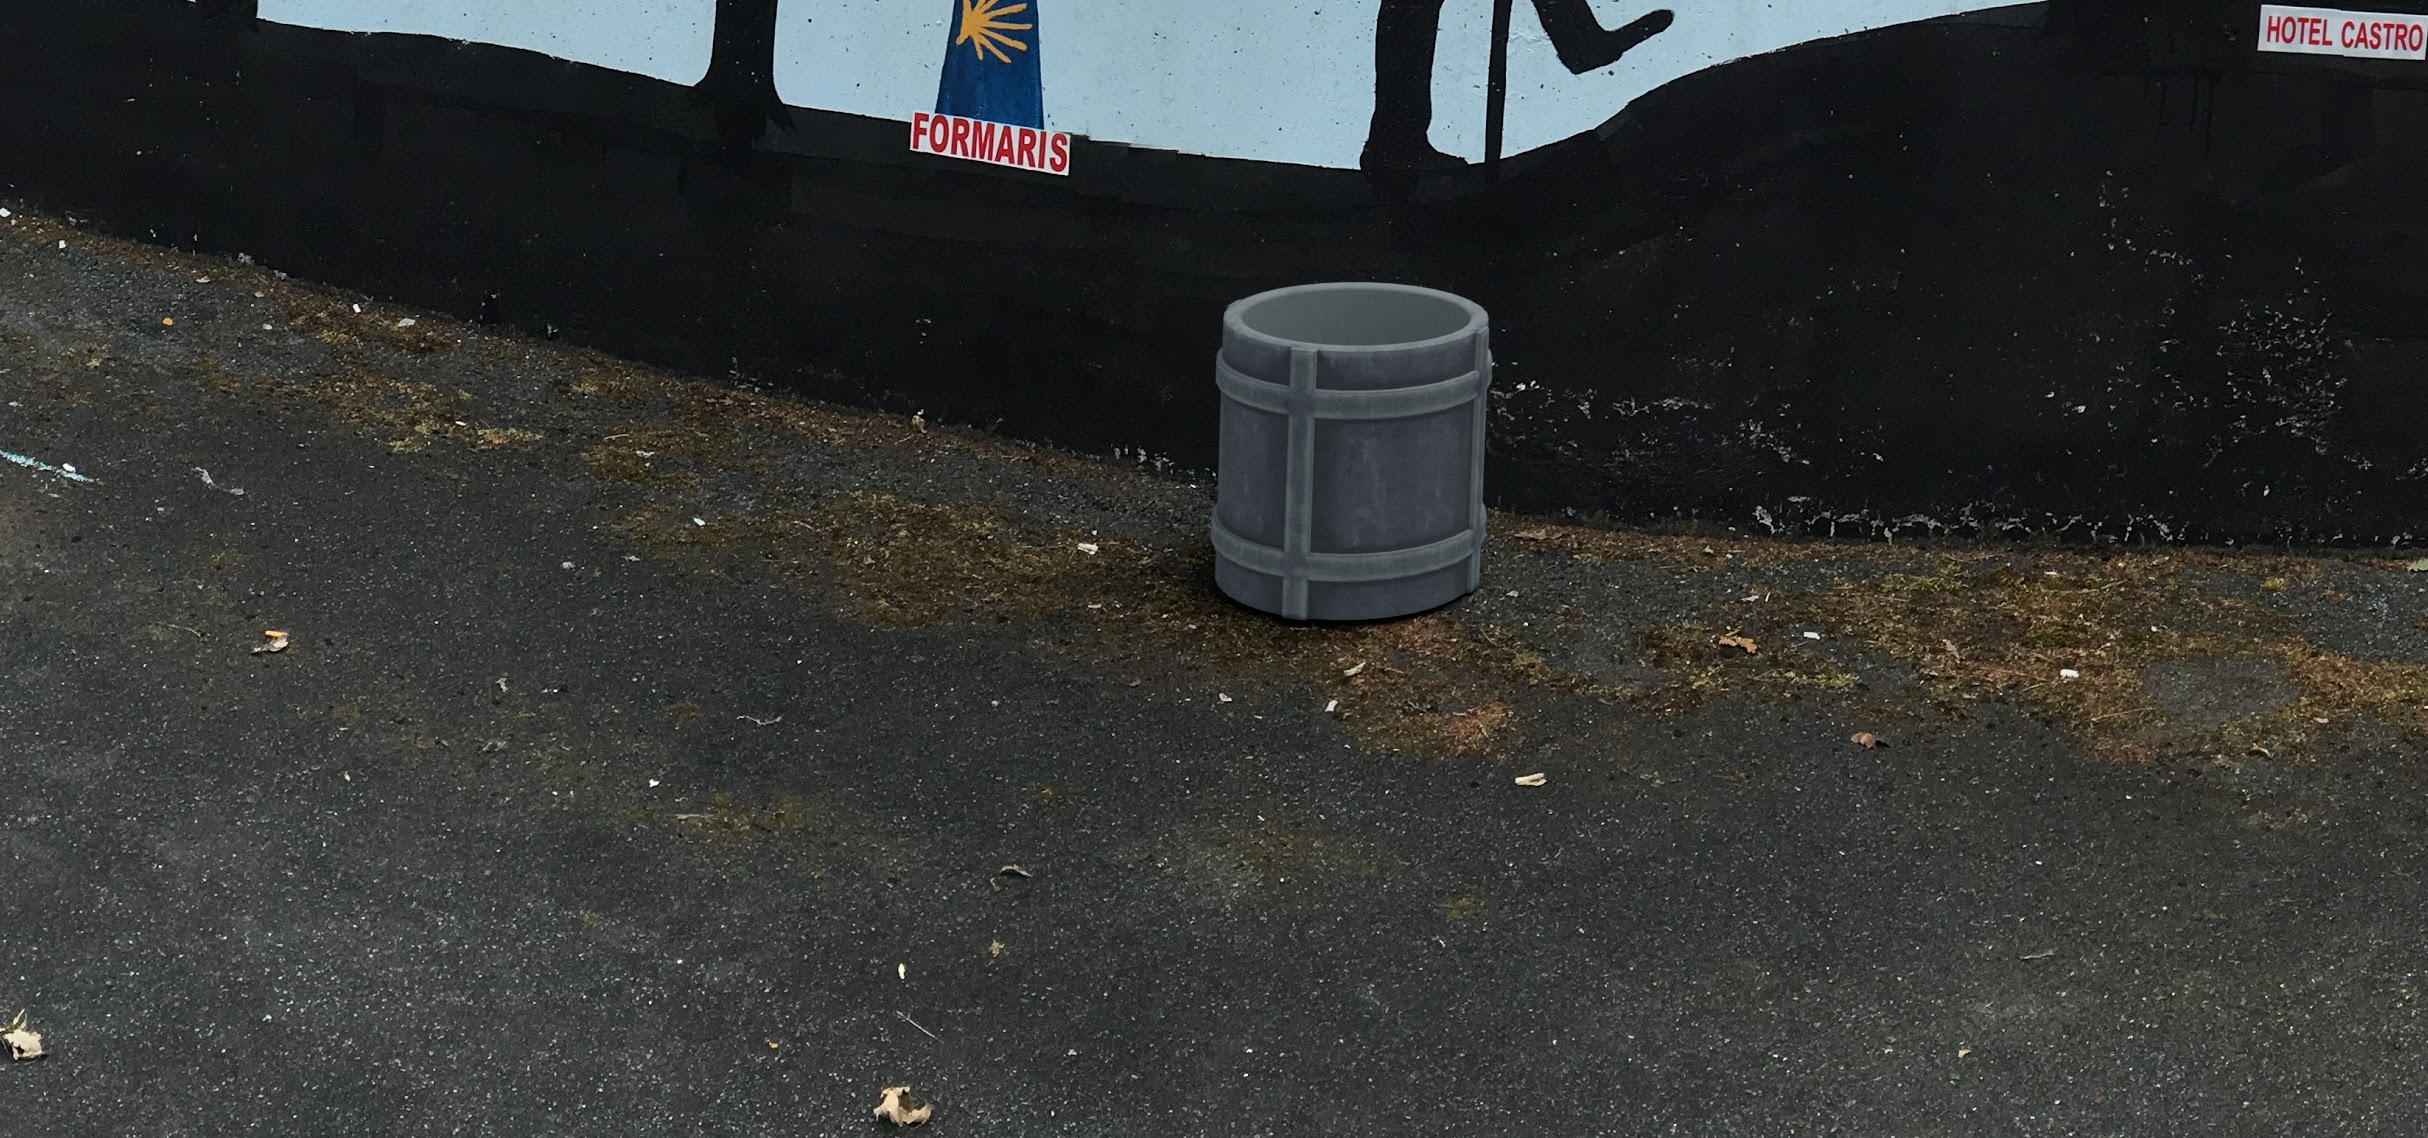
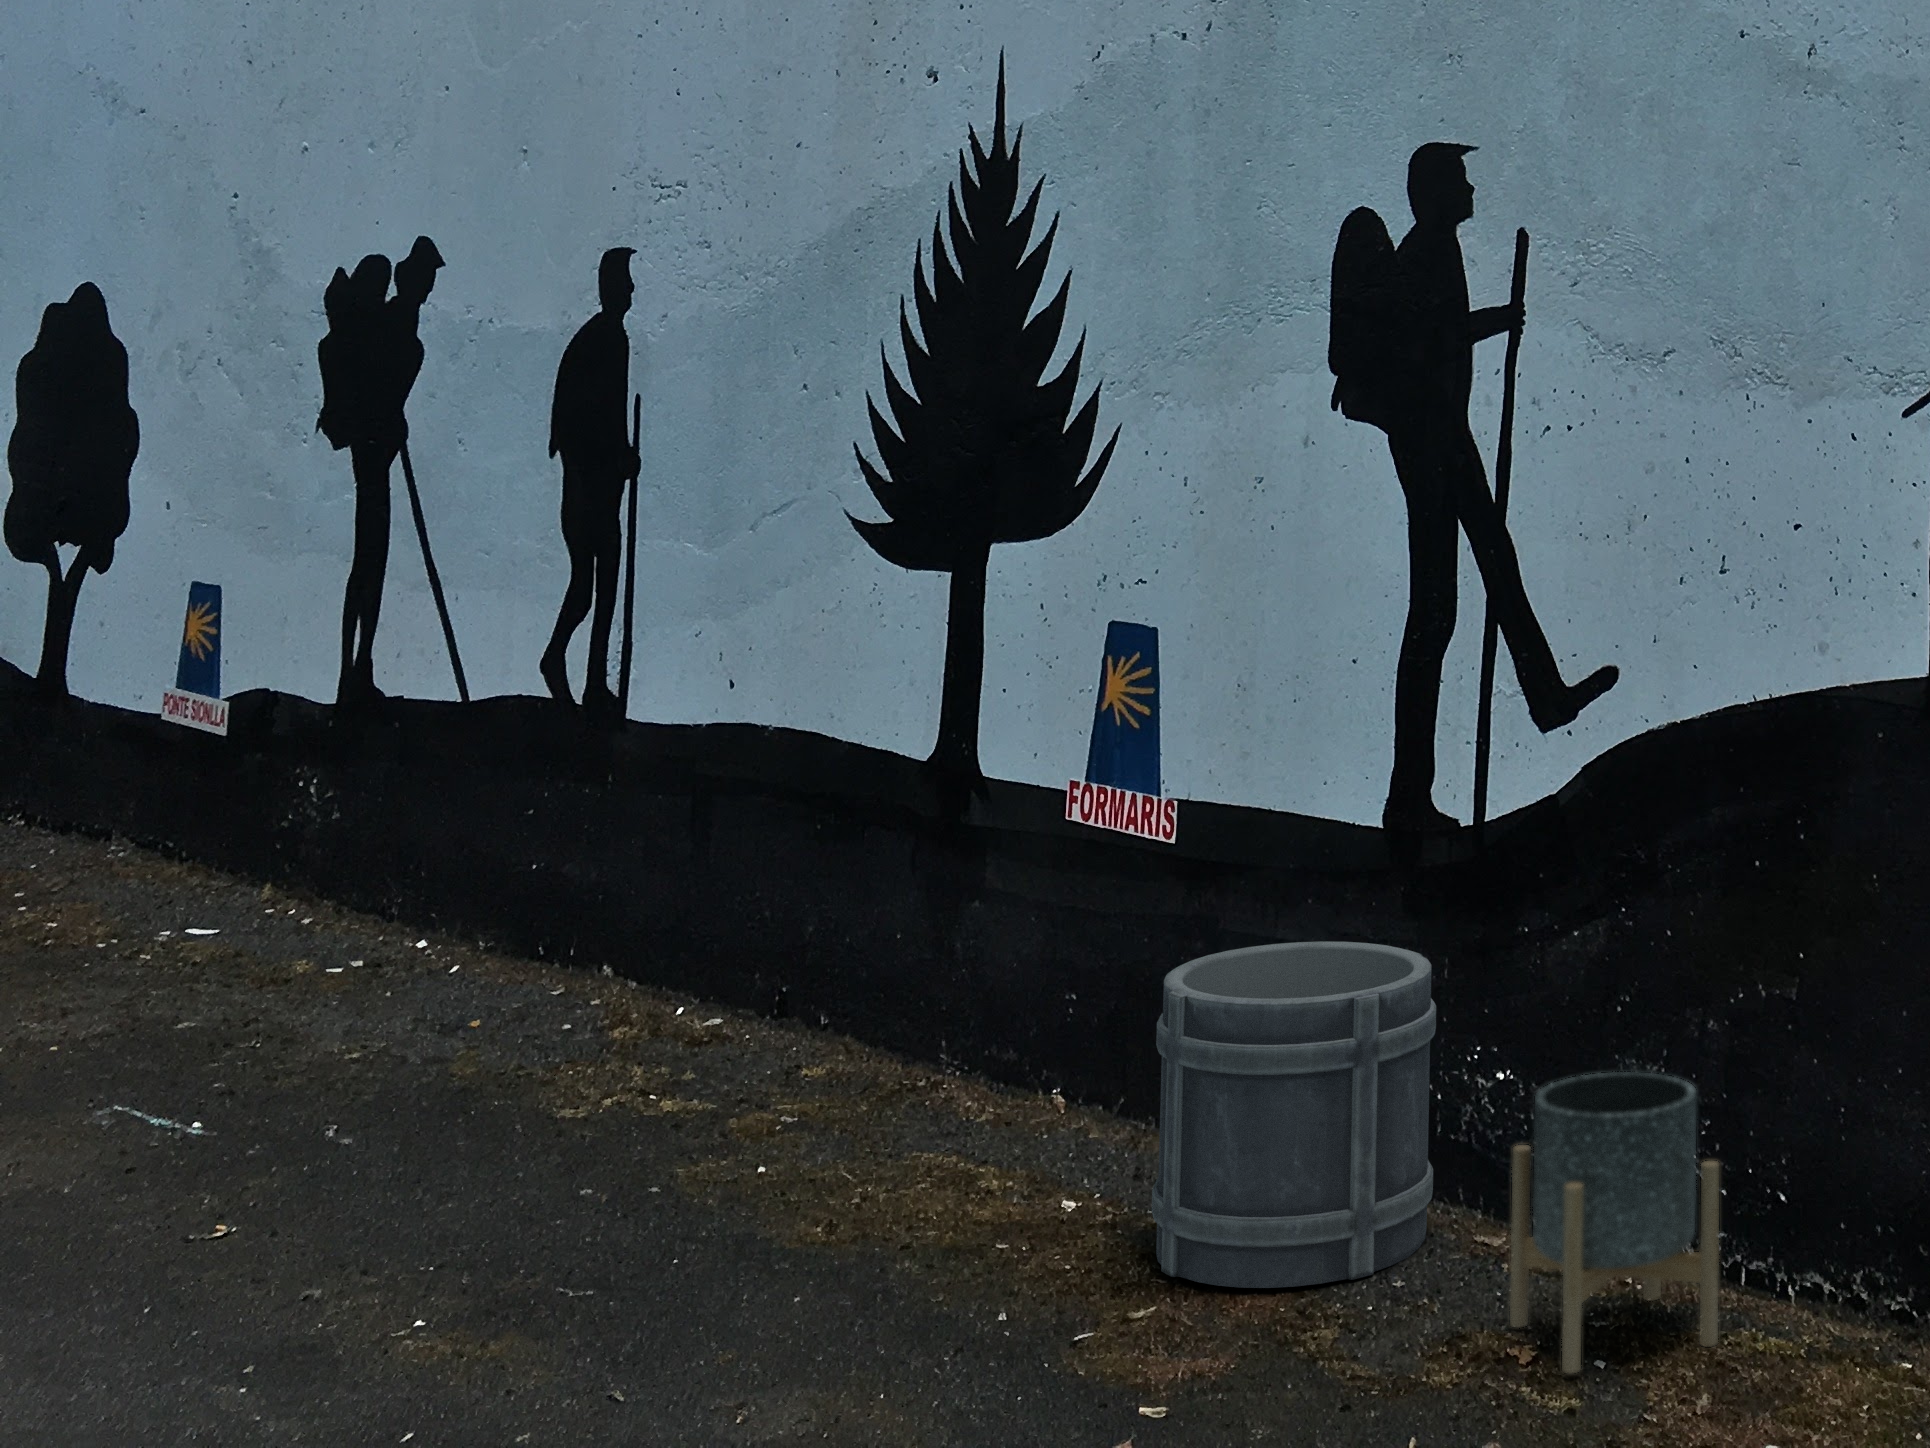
planter: none [1683,366,1882,631] -> present [1510,1072,1719,1373]

